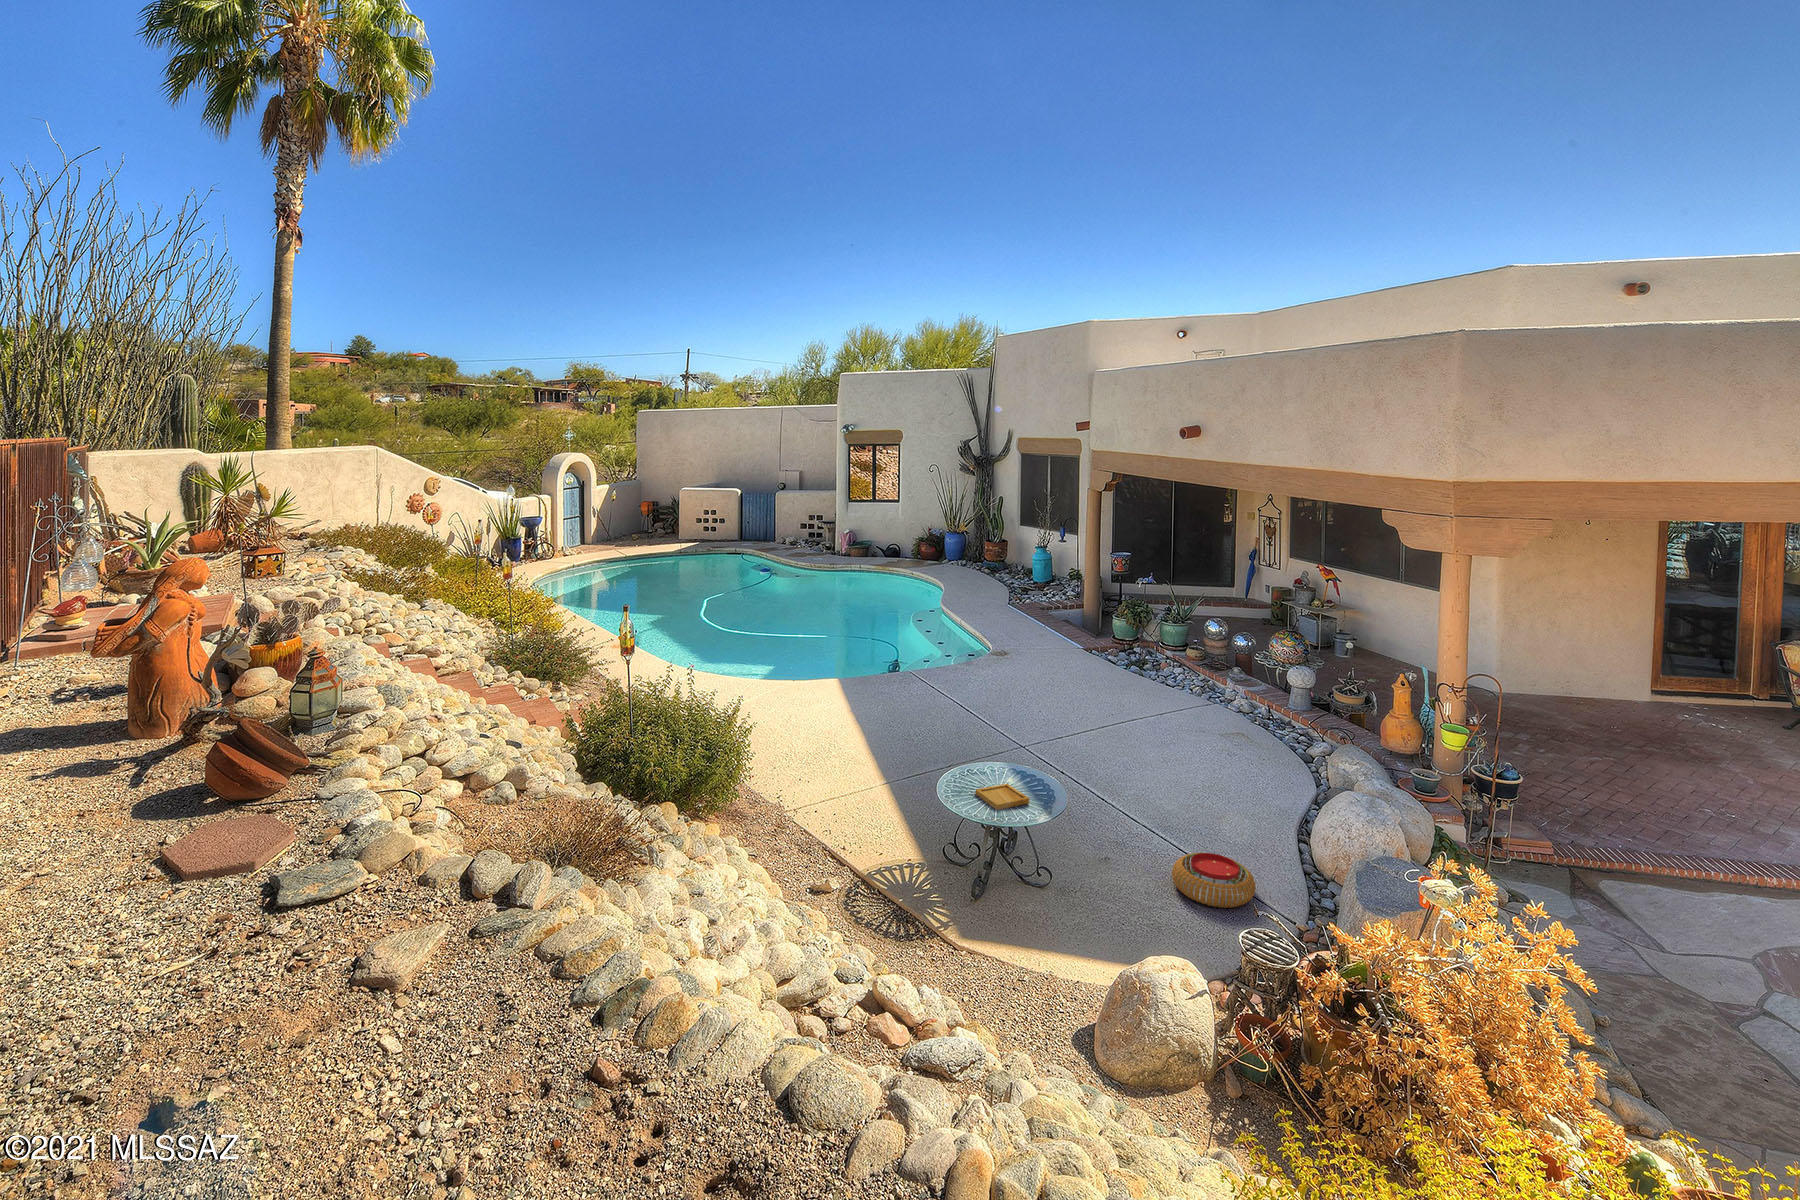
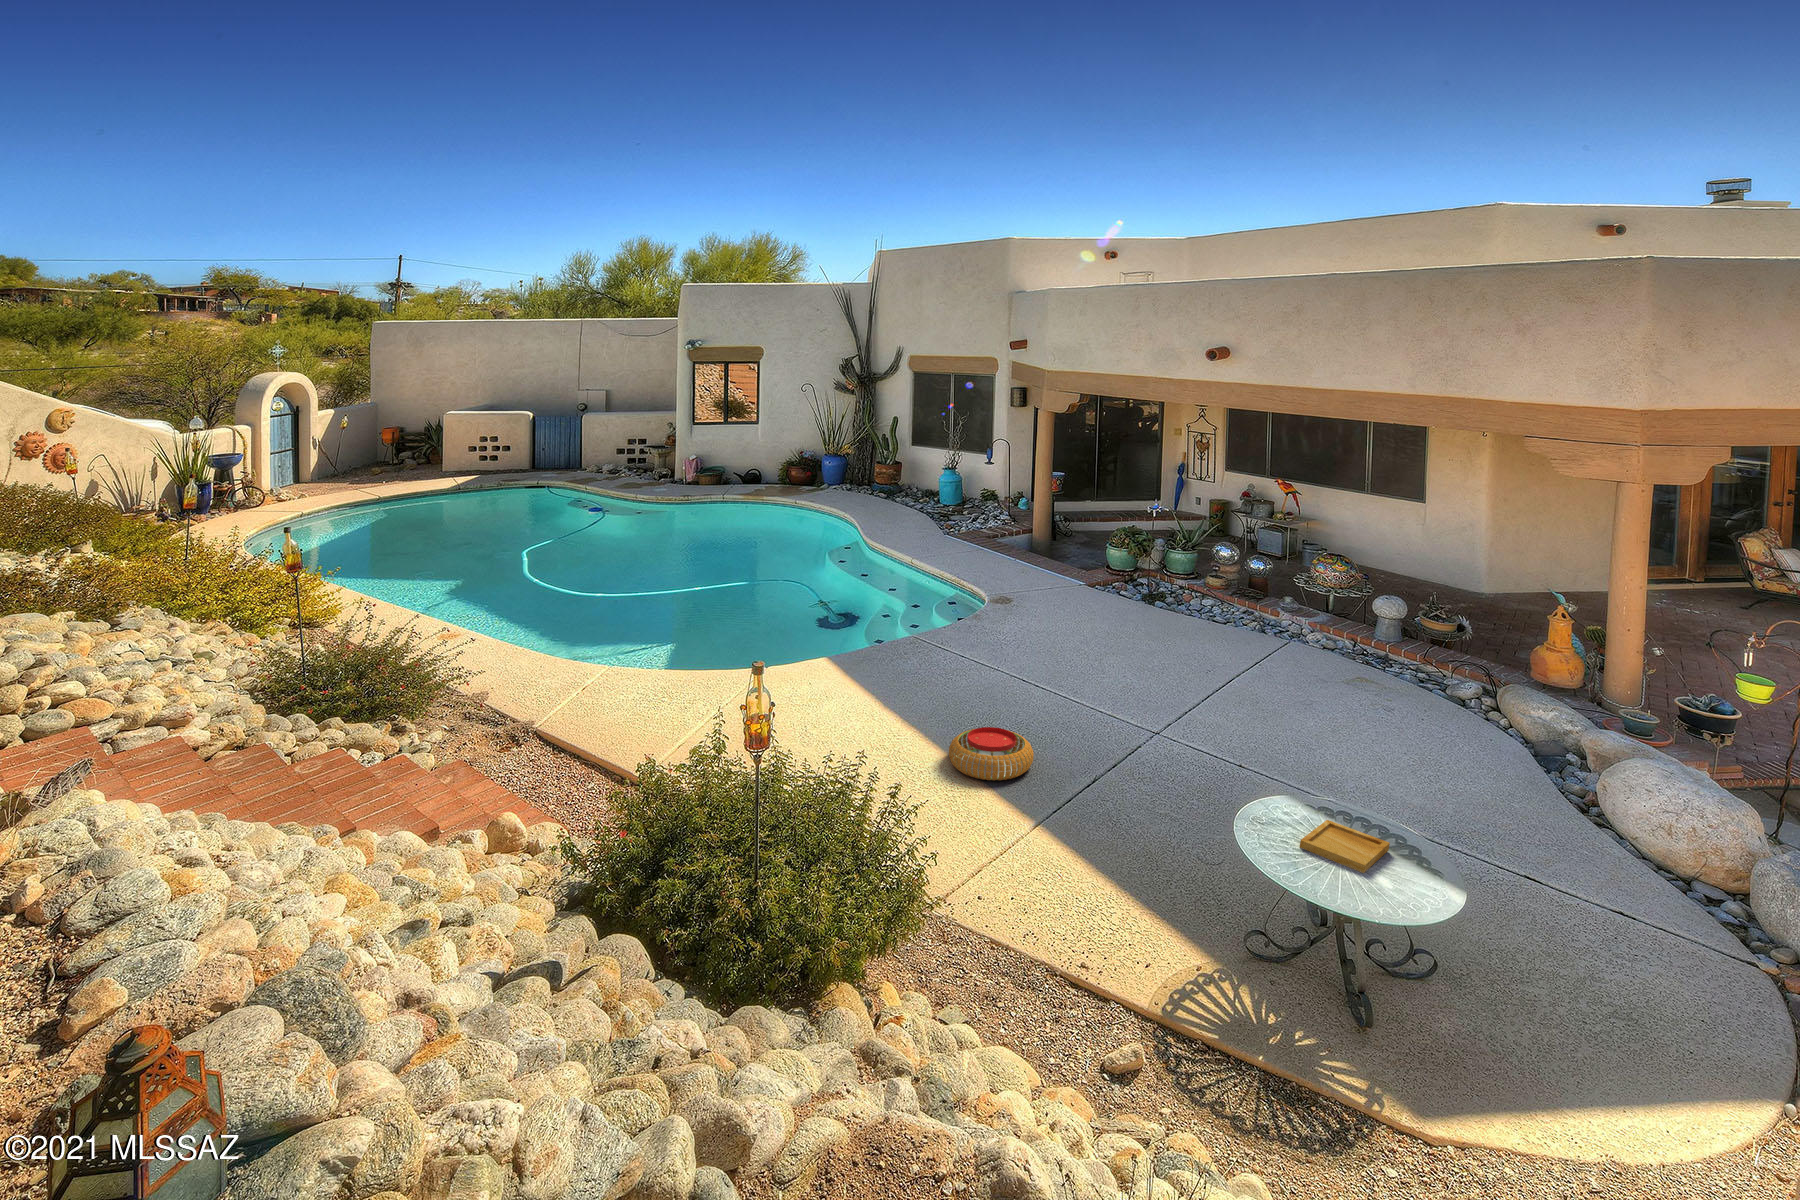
pouf: present [1172,853,1256,908] -> present [949,727,1034,781]

